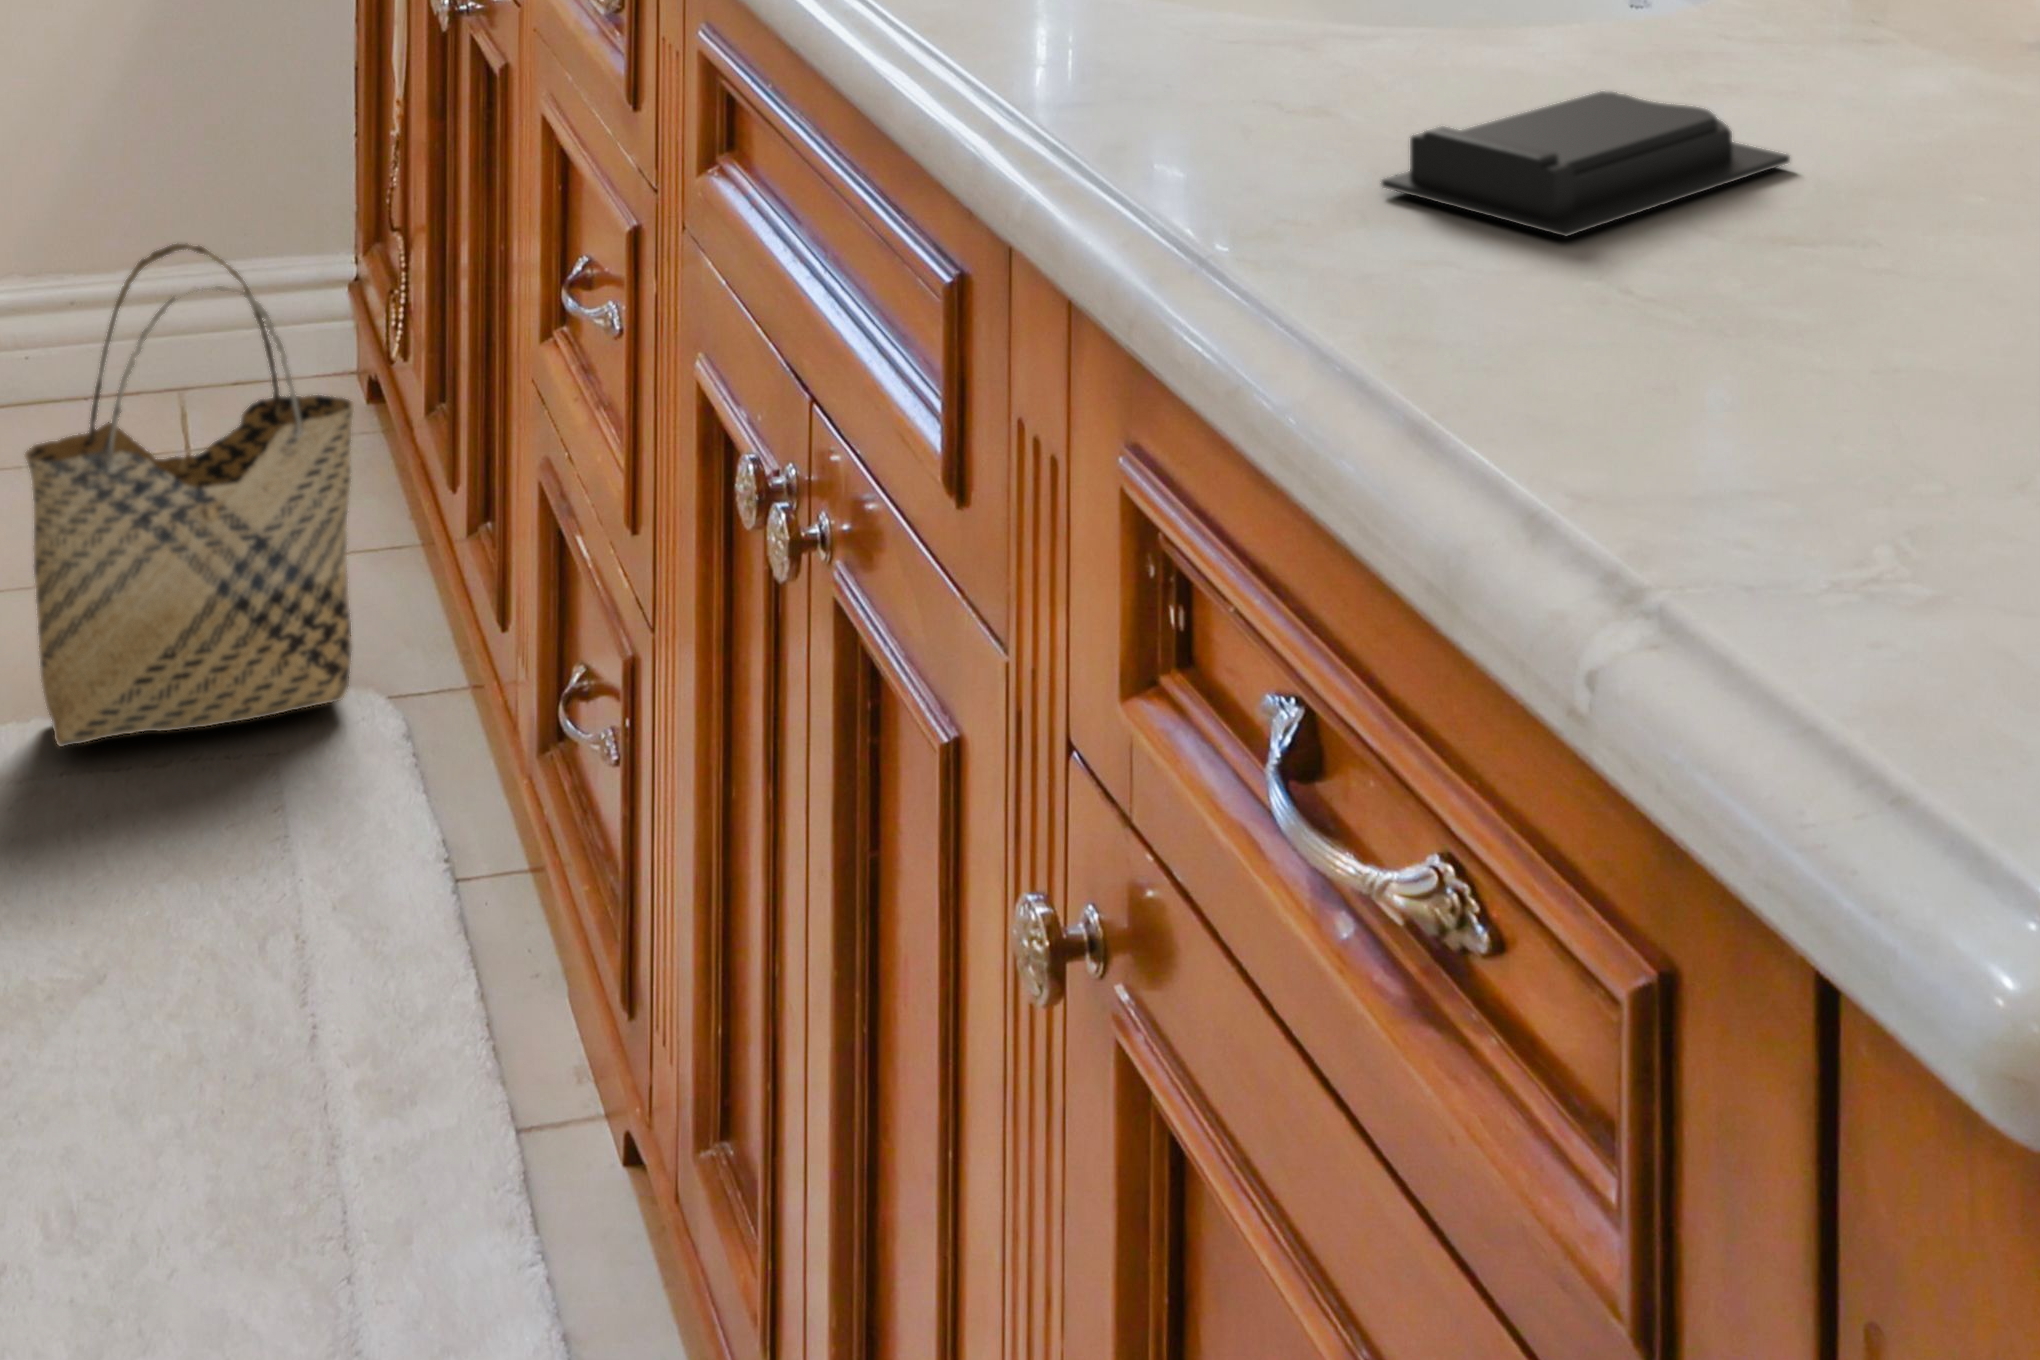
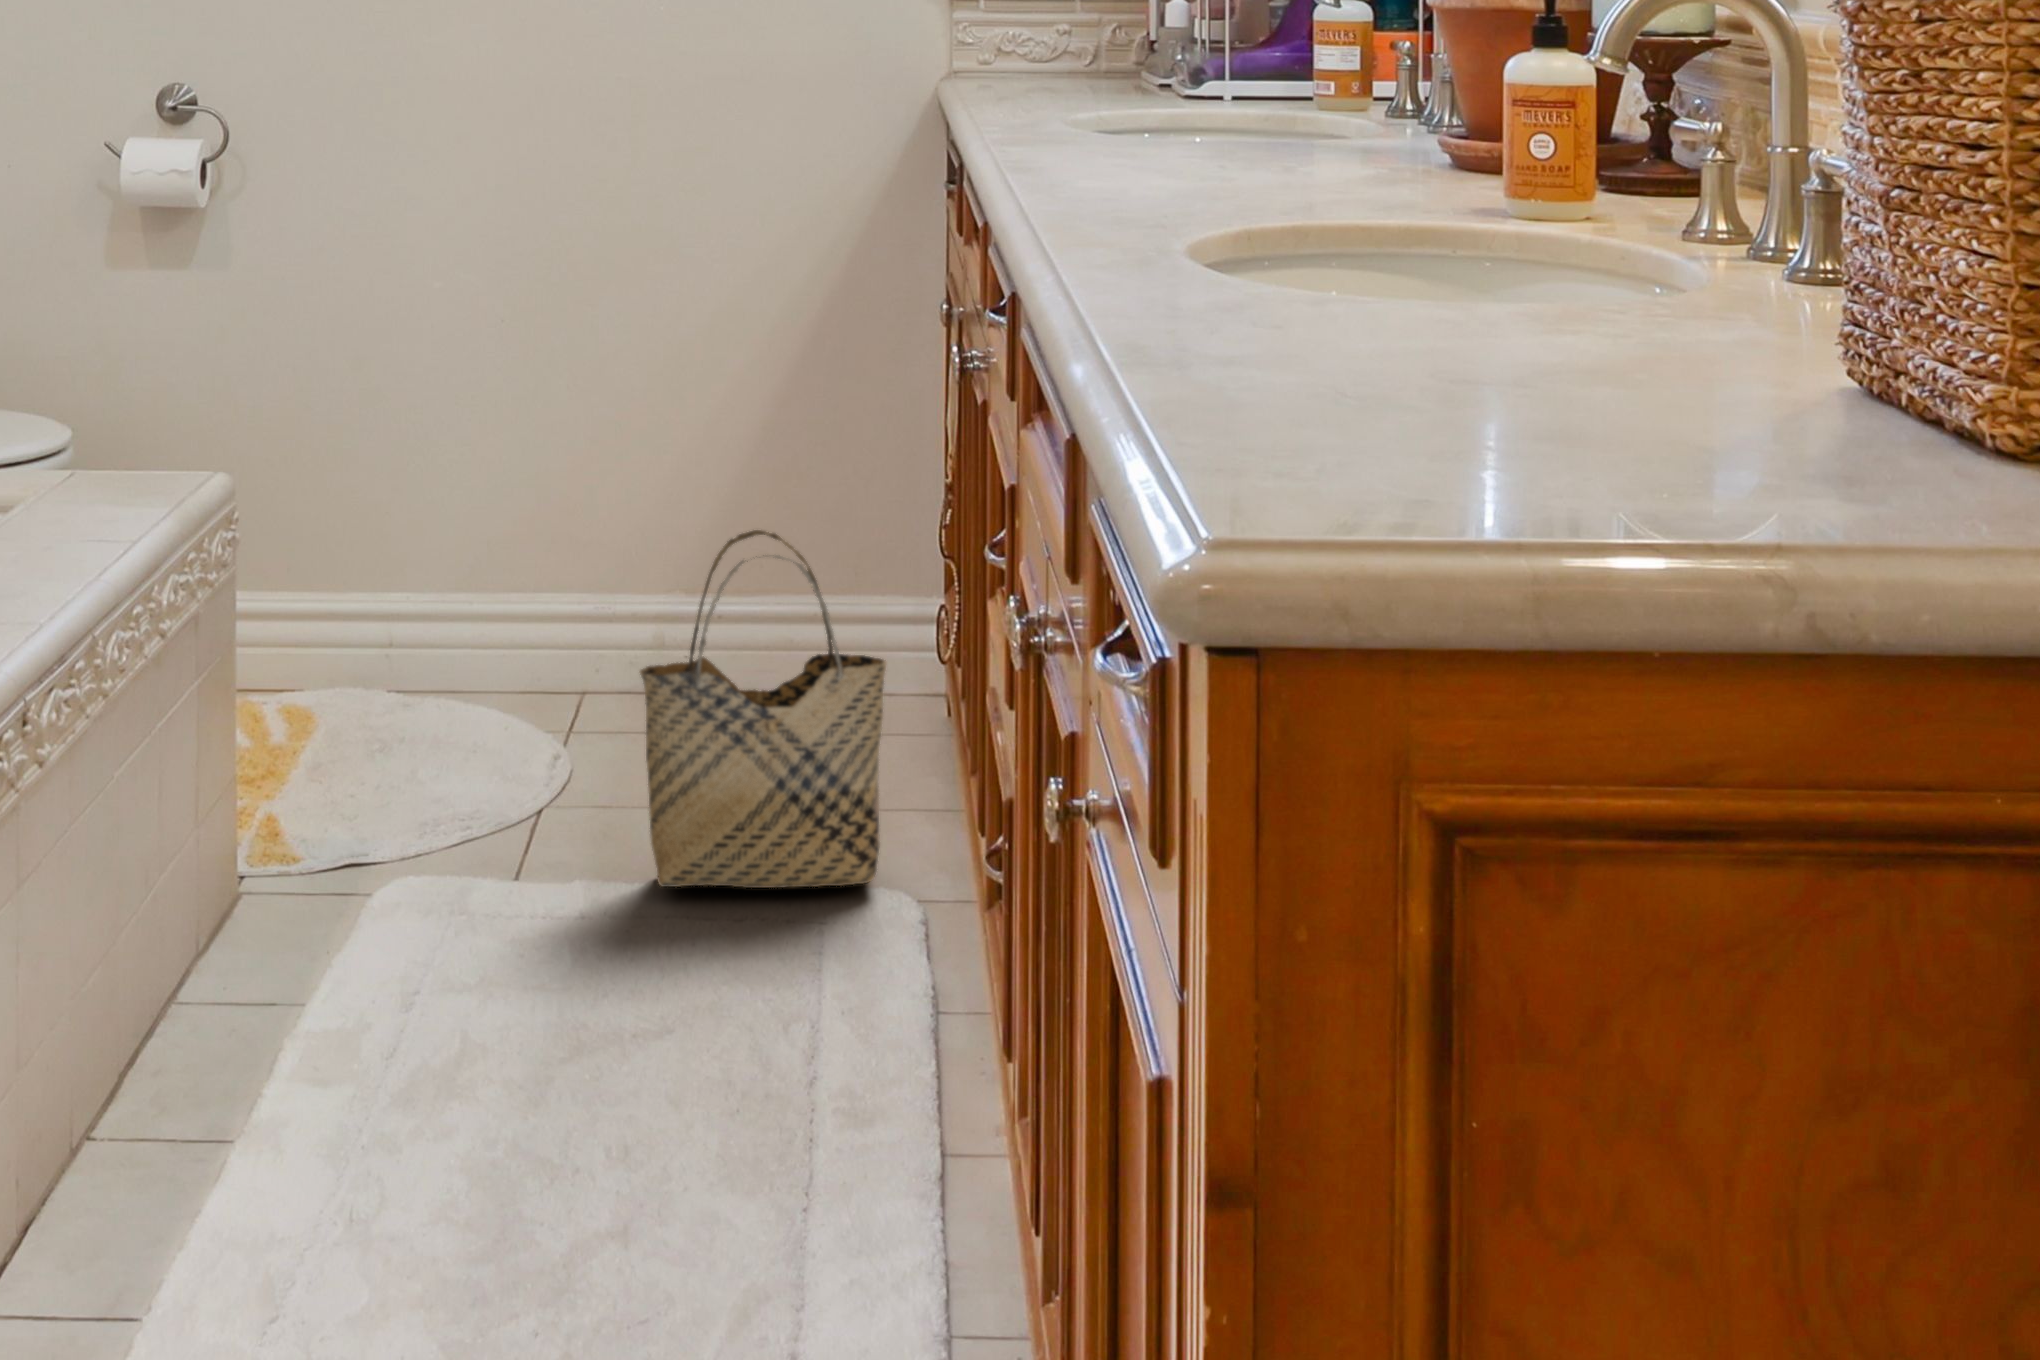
soap bar: present [1382,91,1790,236] -> none [1248,310,1534,372]

